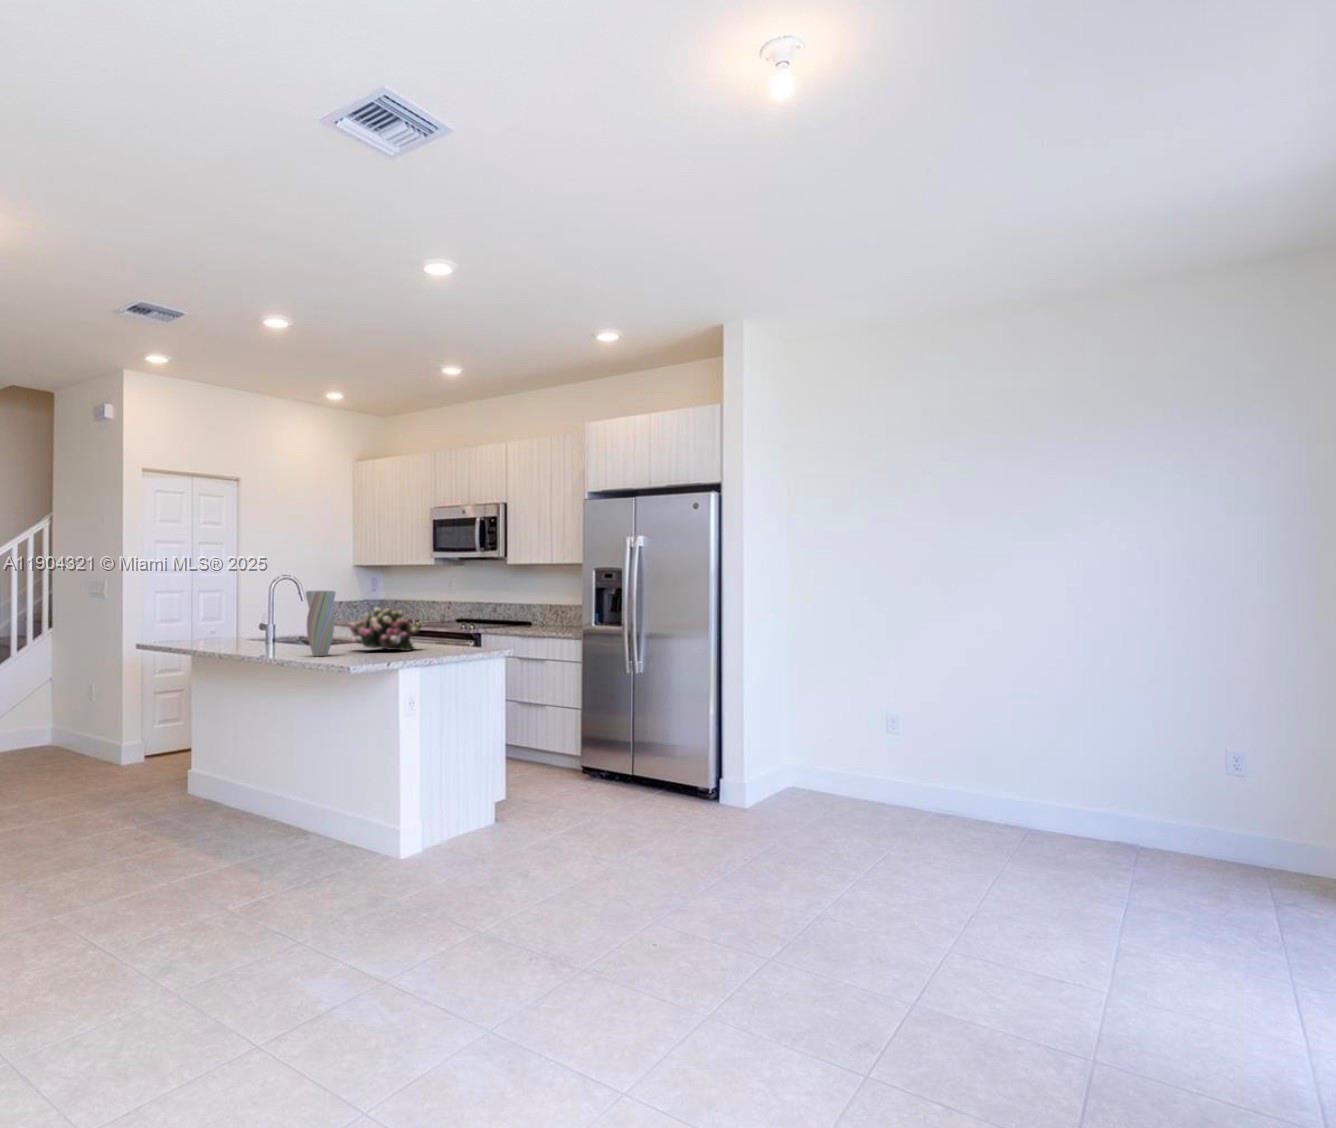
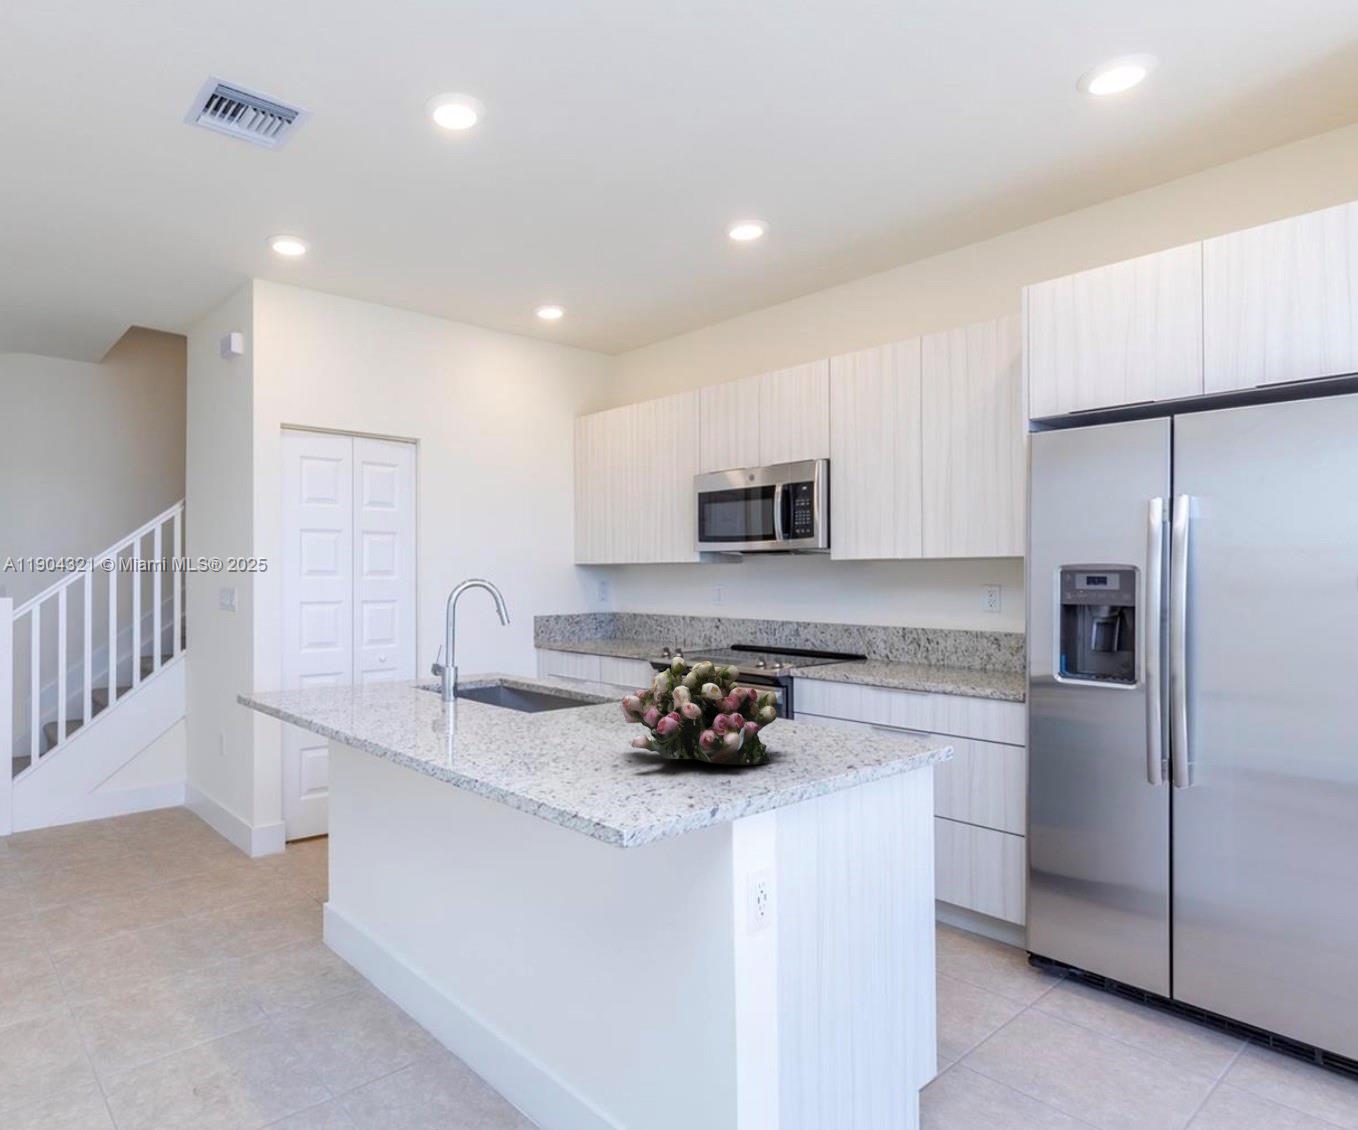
vase: present [306,591,336,656] -> none [531,624,605,796]

